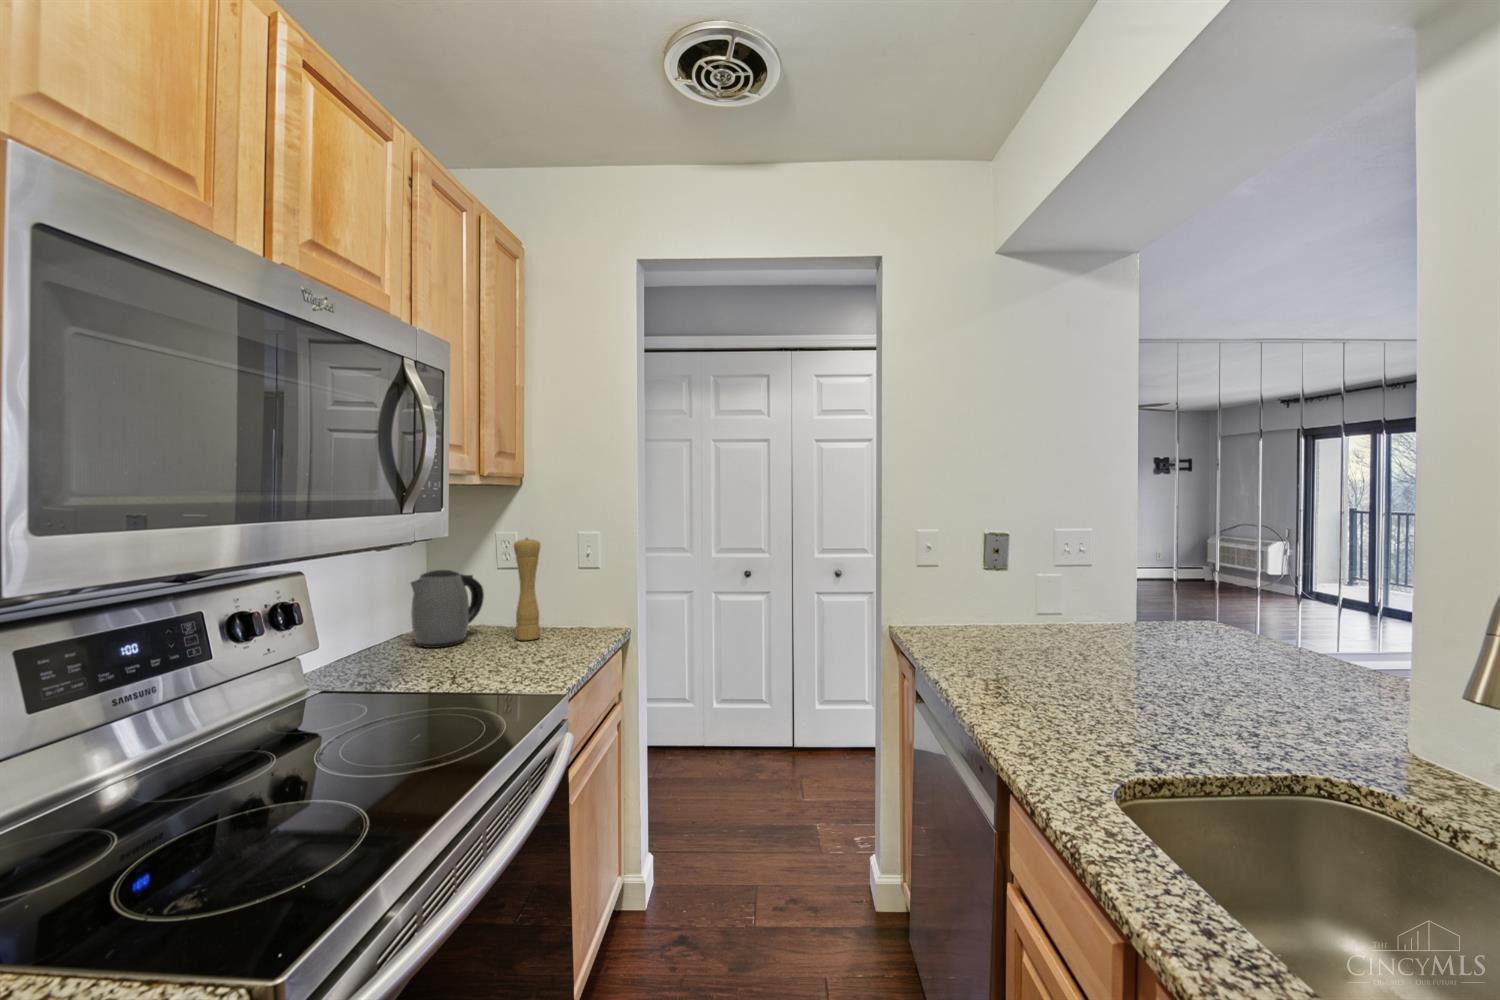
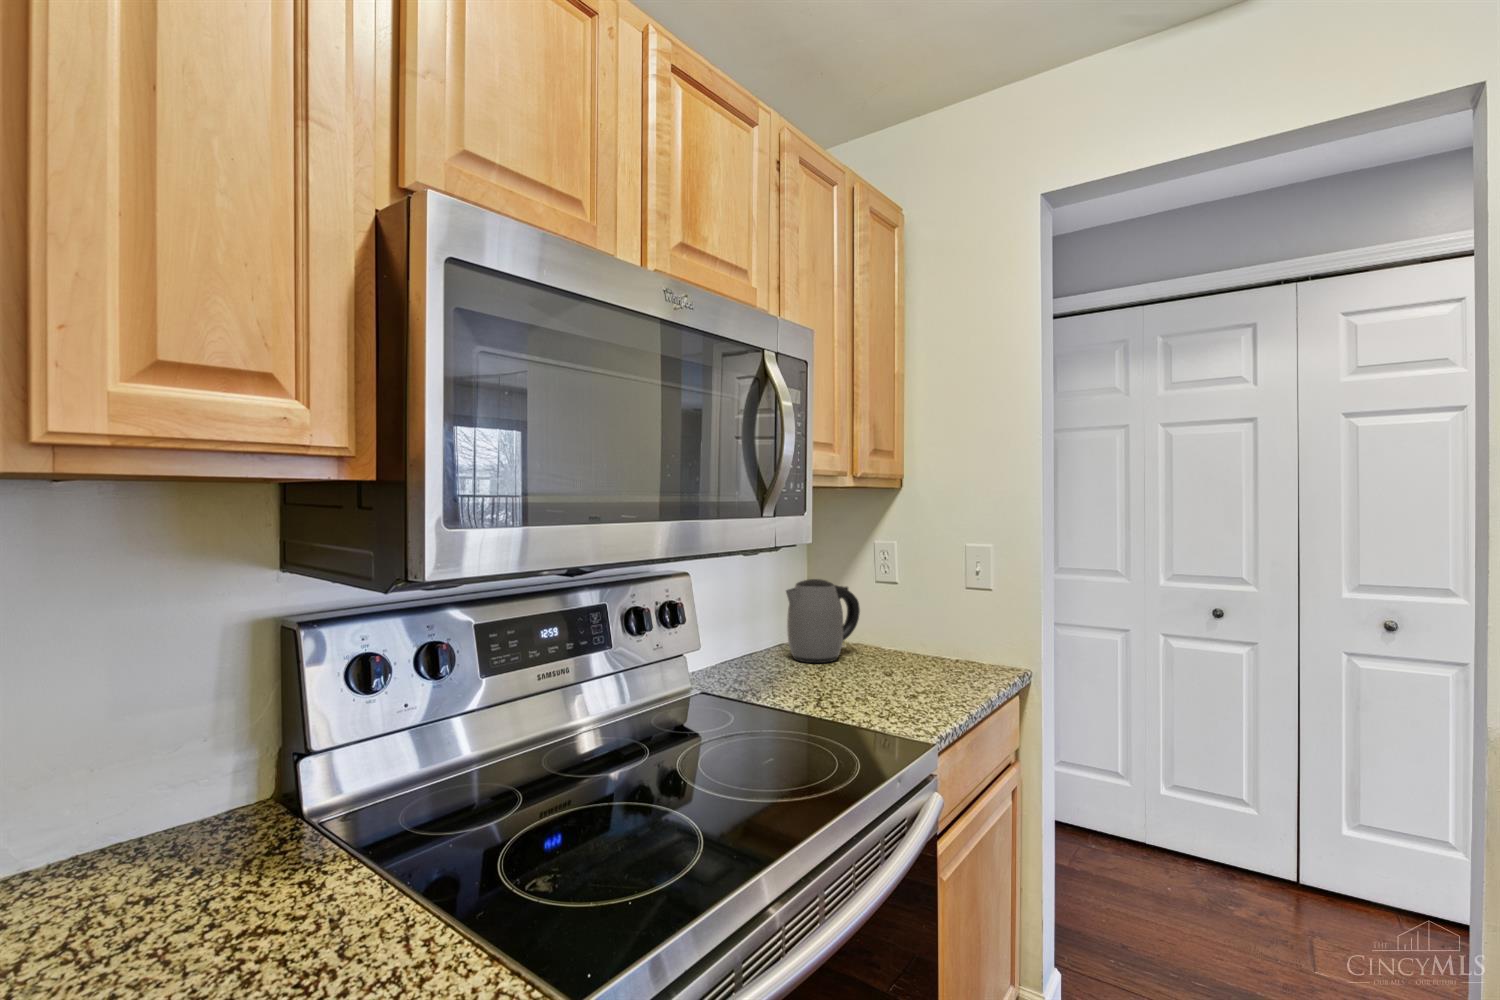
pepper mill: present [514,538,540,640] -> none [890,548,920,668]

